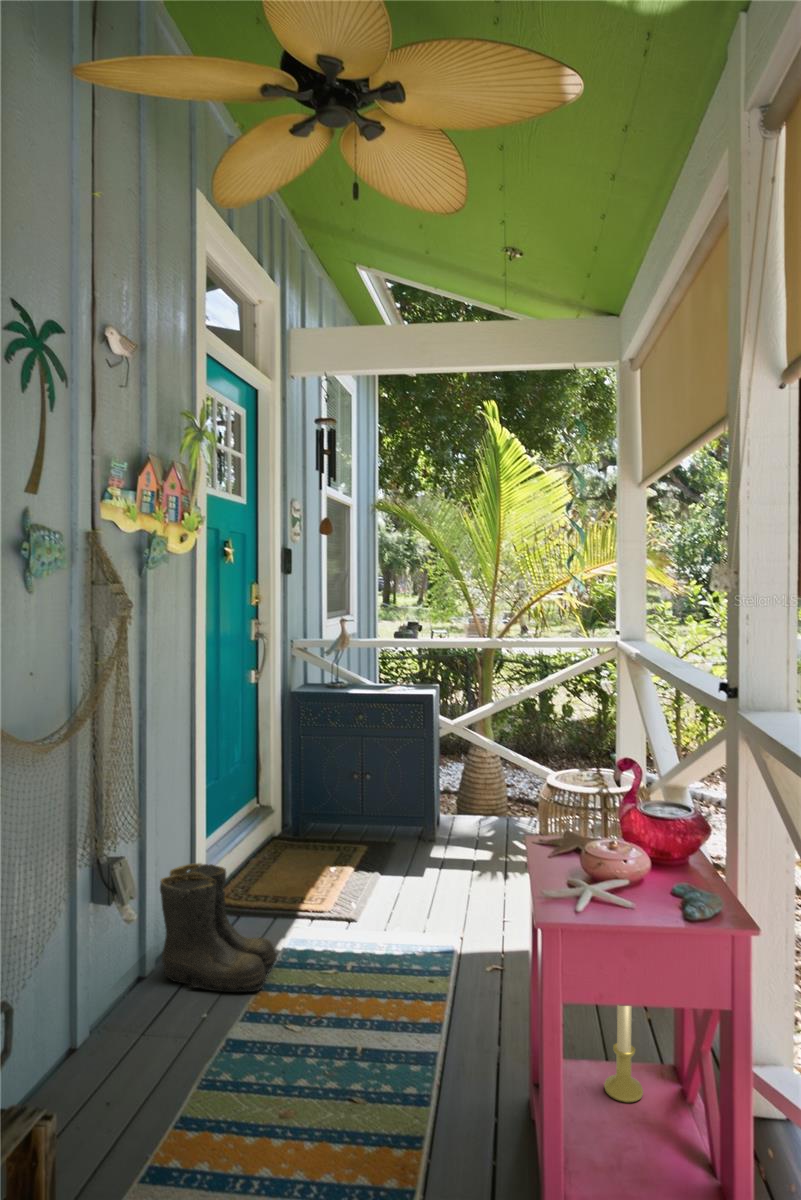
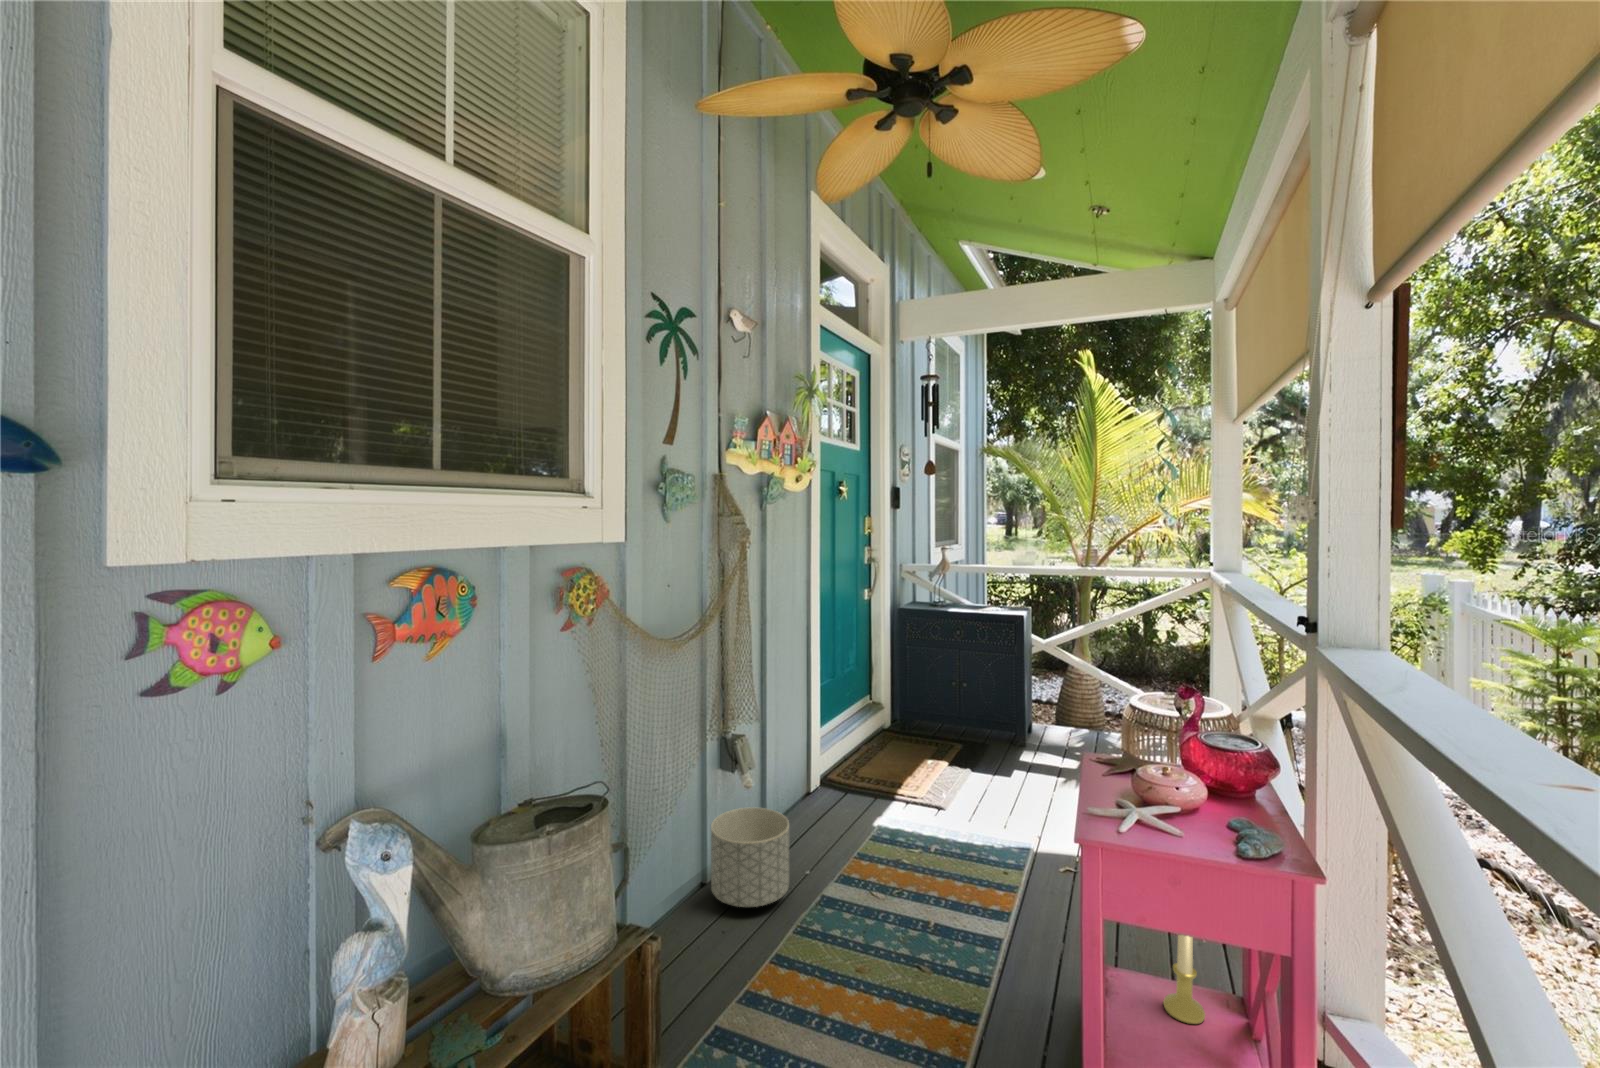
boots: present [160,863,277,992] -> none [775,746,871,859]
planter: none [86,944,187,1071] -> present [711,807,789,907]

